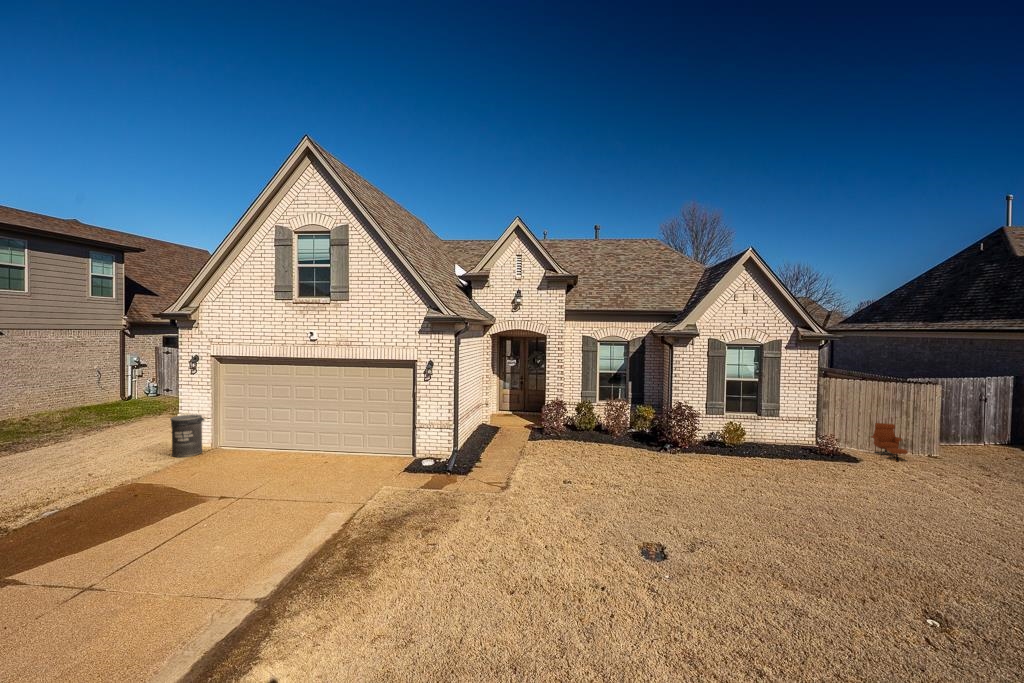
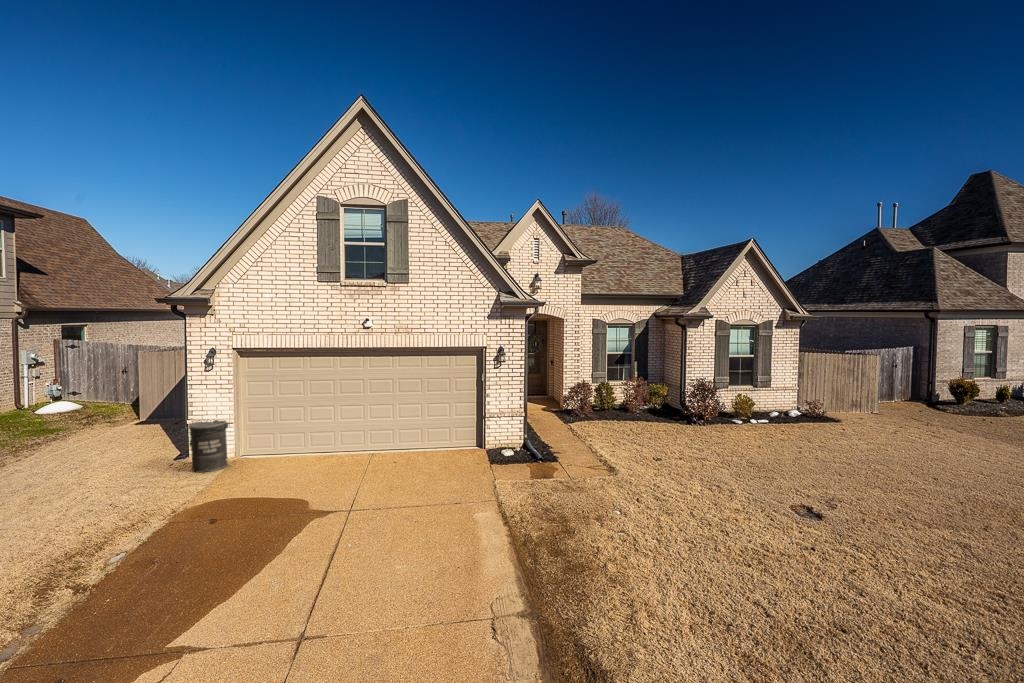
lounge chair: present [871,423,908,461] -> none [834,388,866,418]

